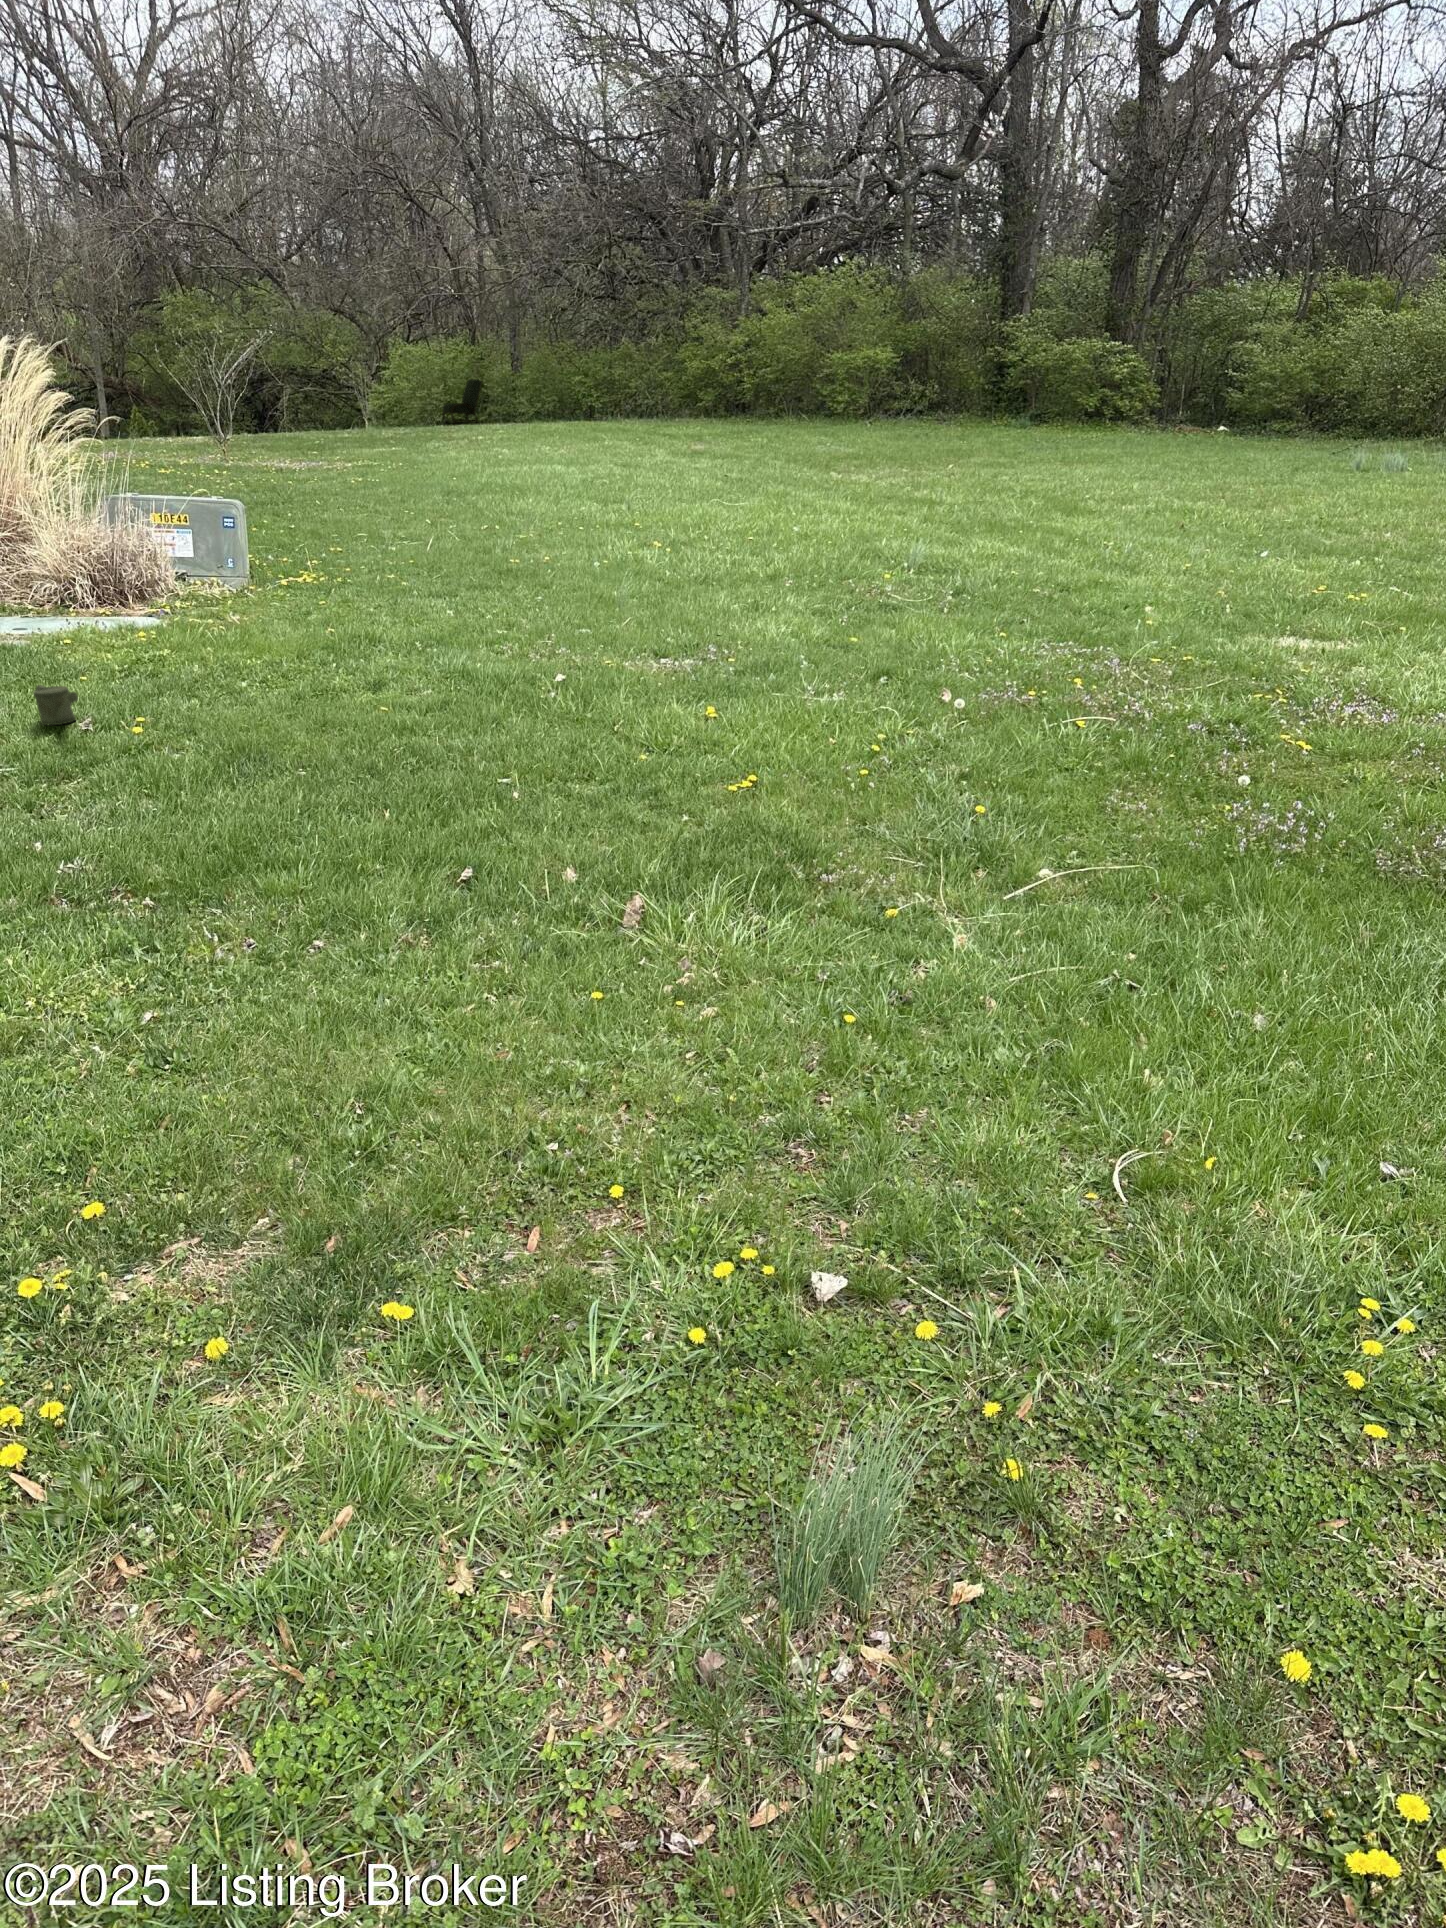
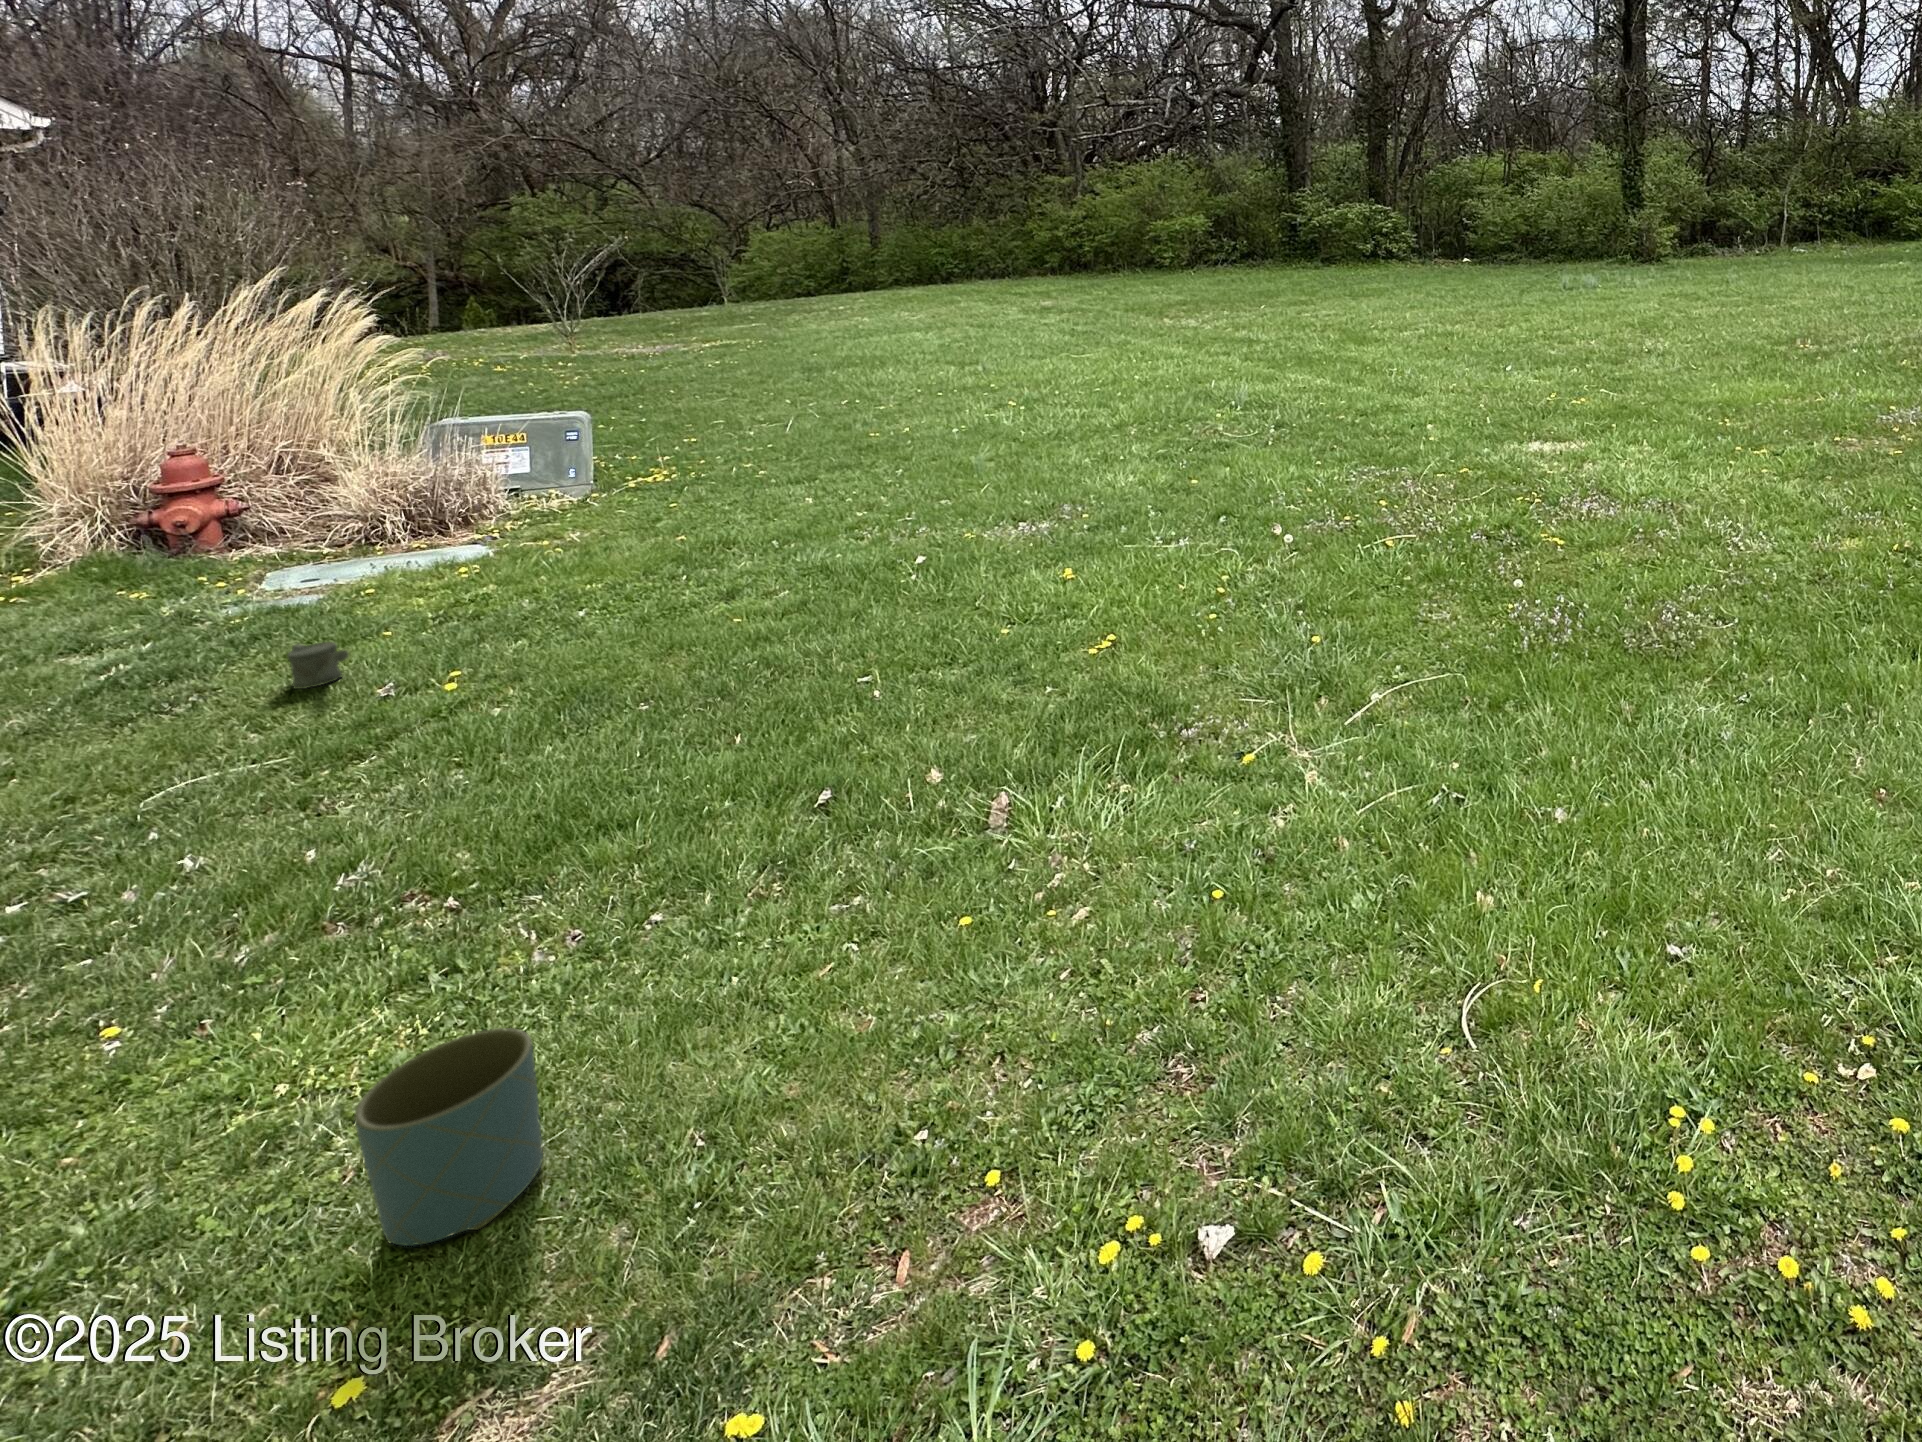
lounge chair: present [442,379,482,423] -> none [791,241,833,279]
planter: none [95,972,241,1128] -> present [354,1028,543,1246]

